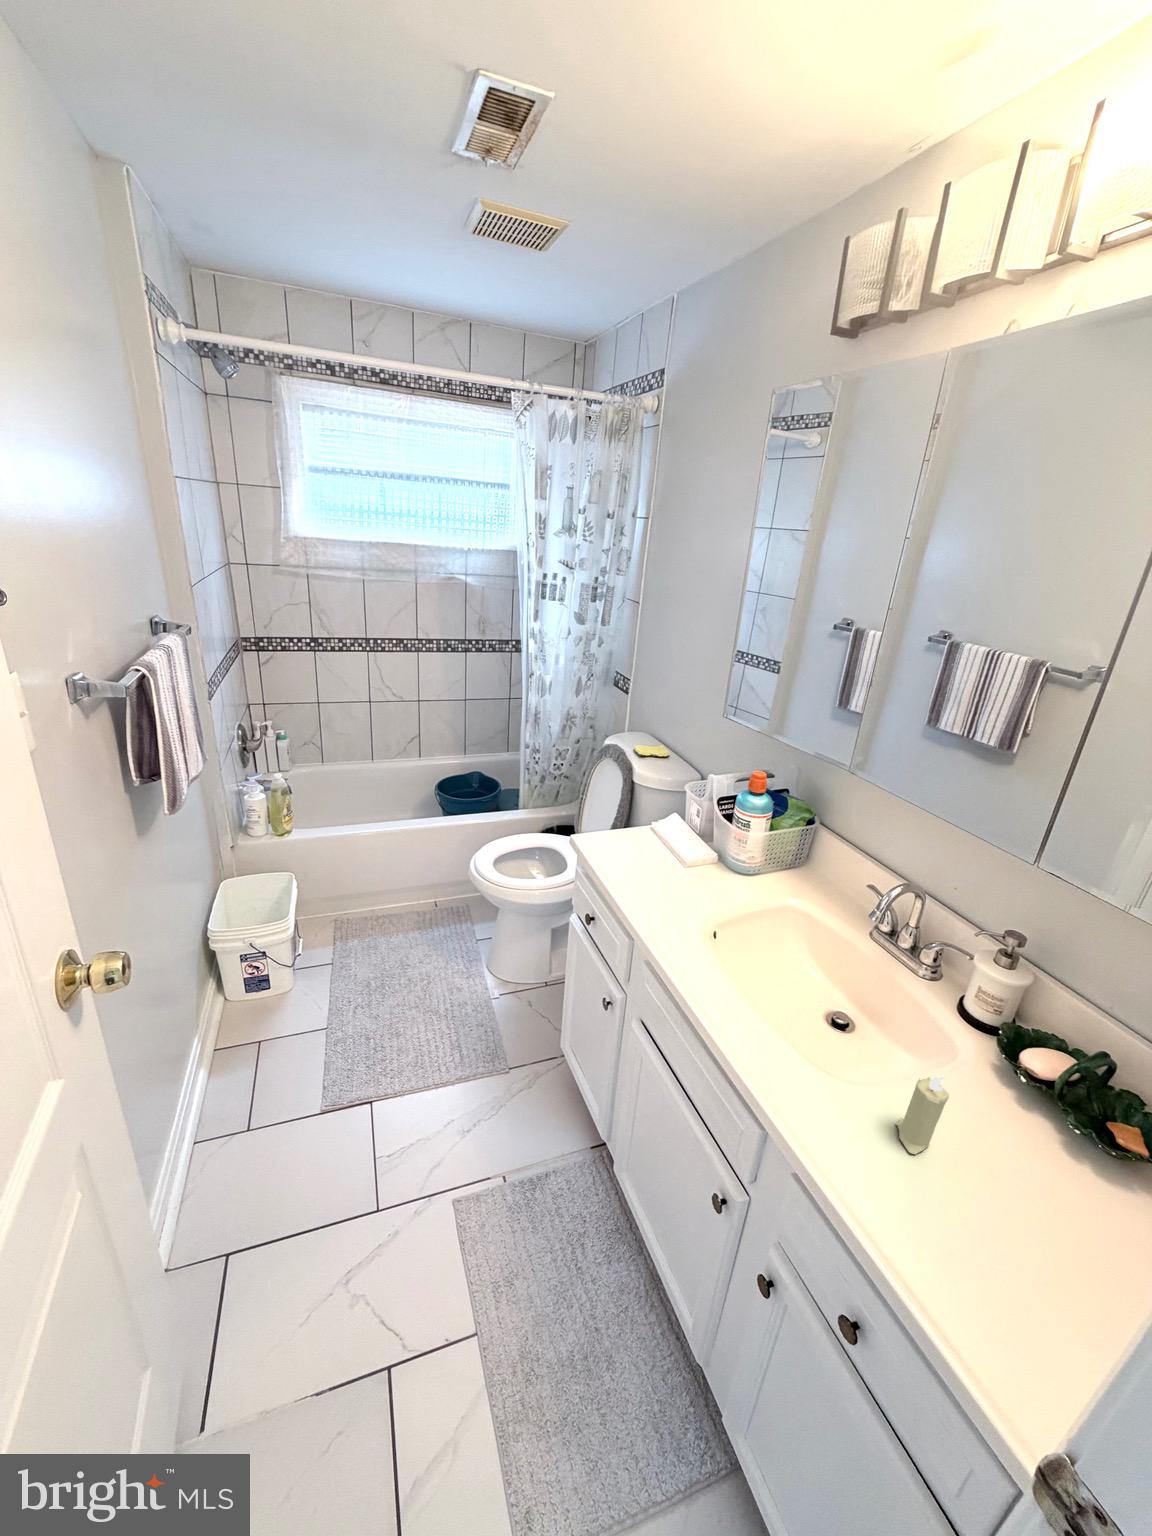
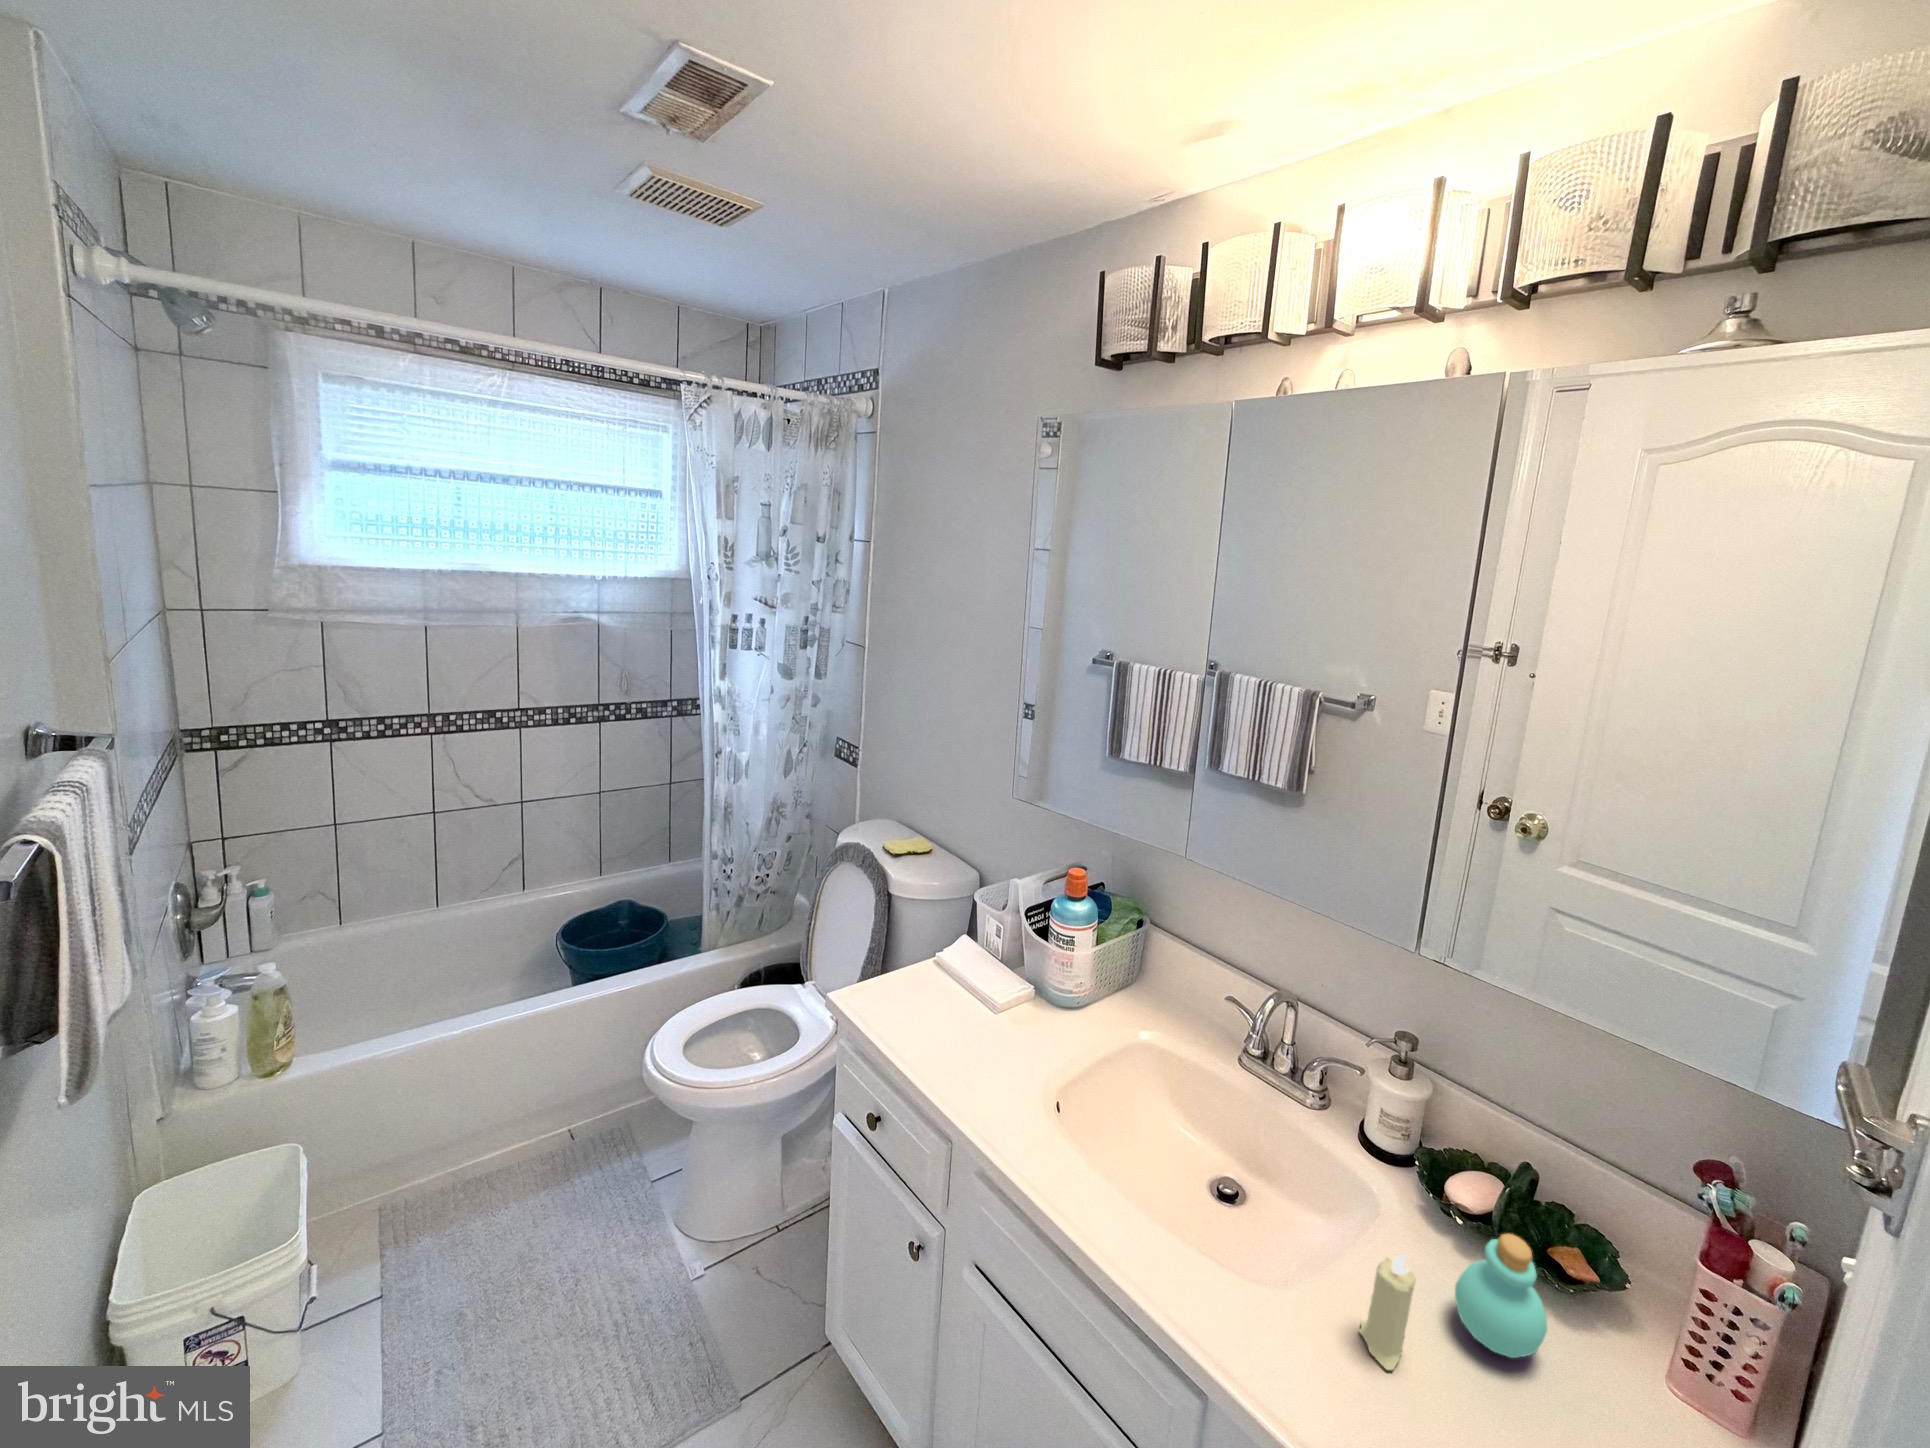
perfume bottle: none [989,1088,1071,1181] -> present [1455,1234,1547,1358]

